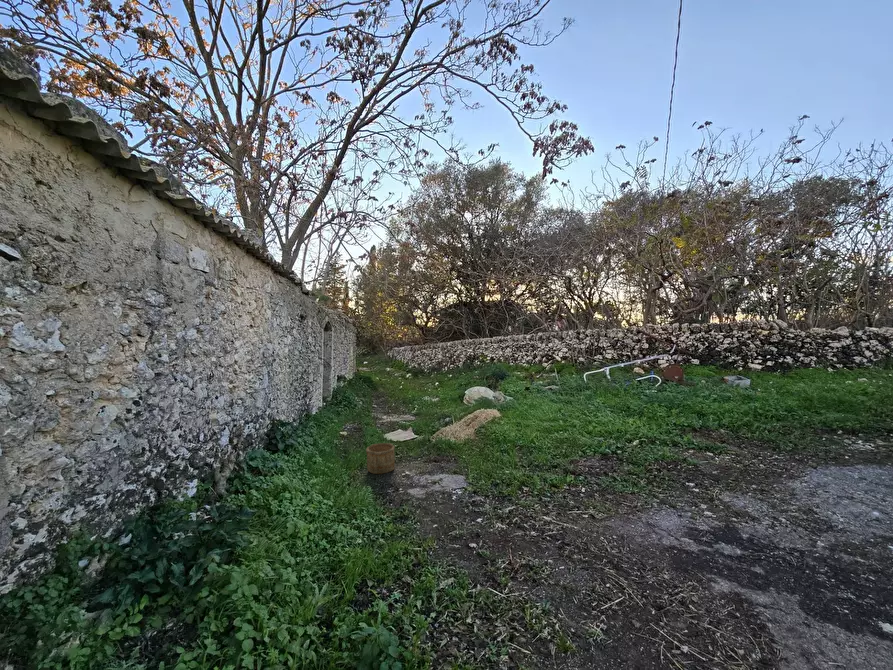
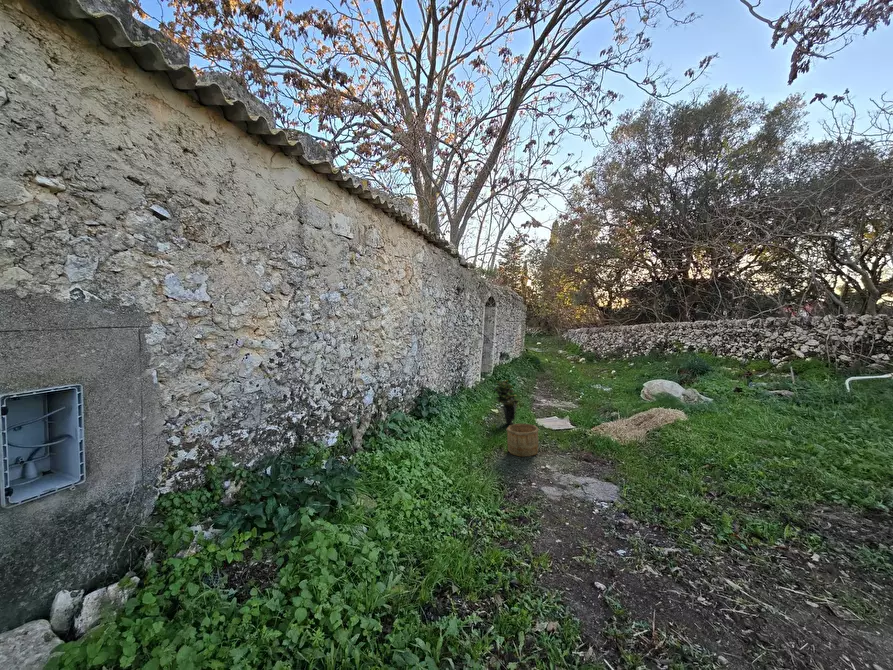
potted plant: none [344,402,368,446] -> present [494,380,519,425]

